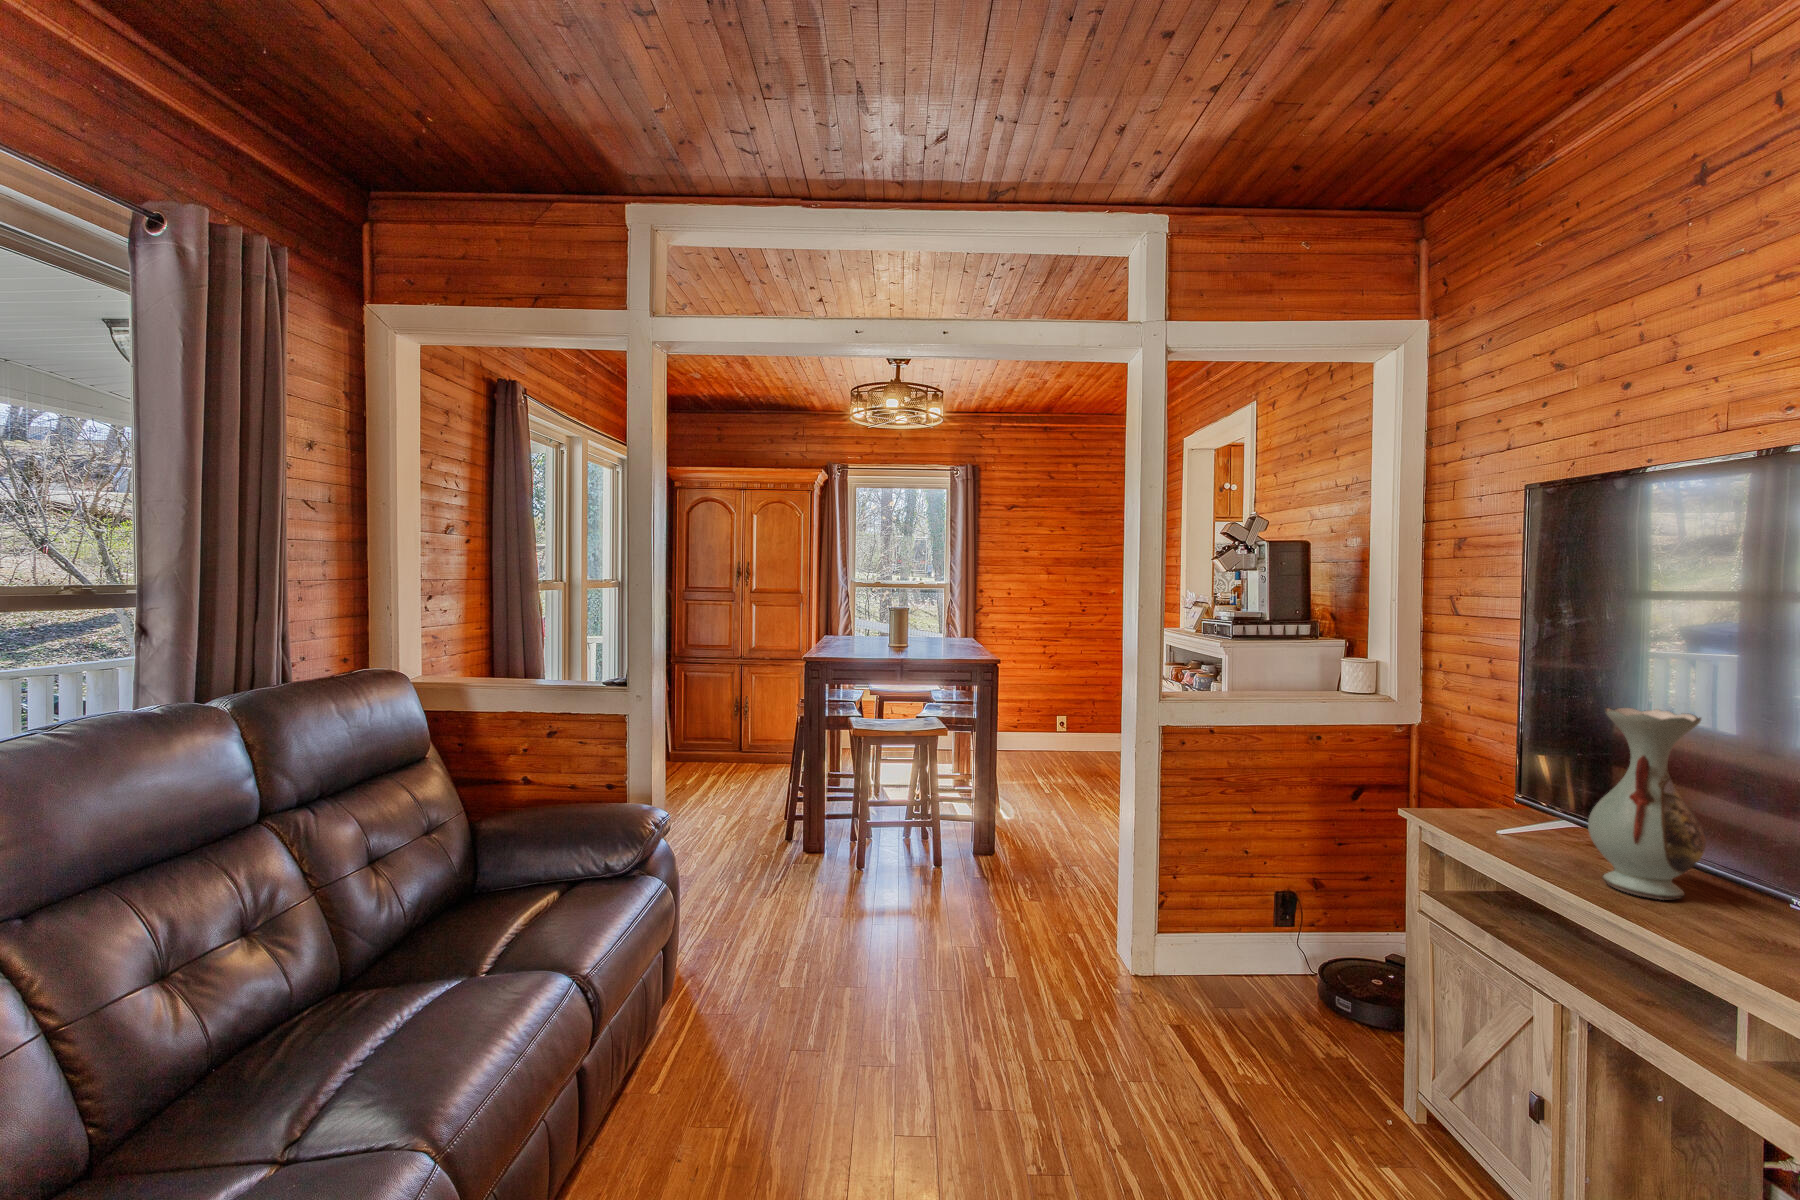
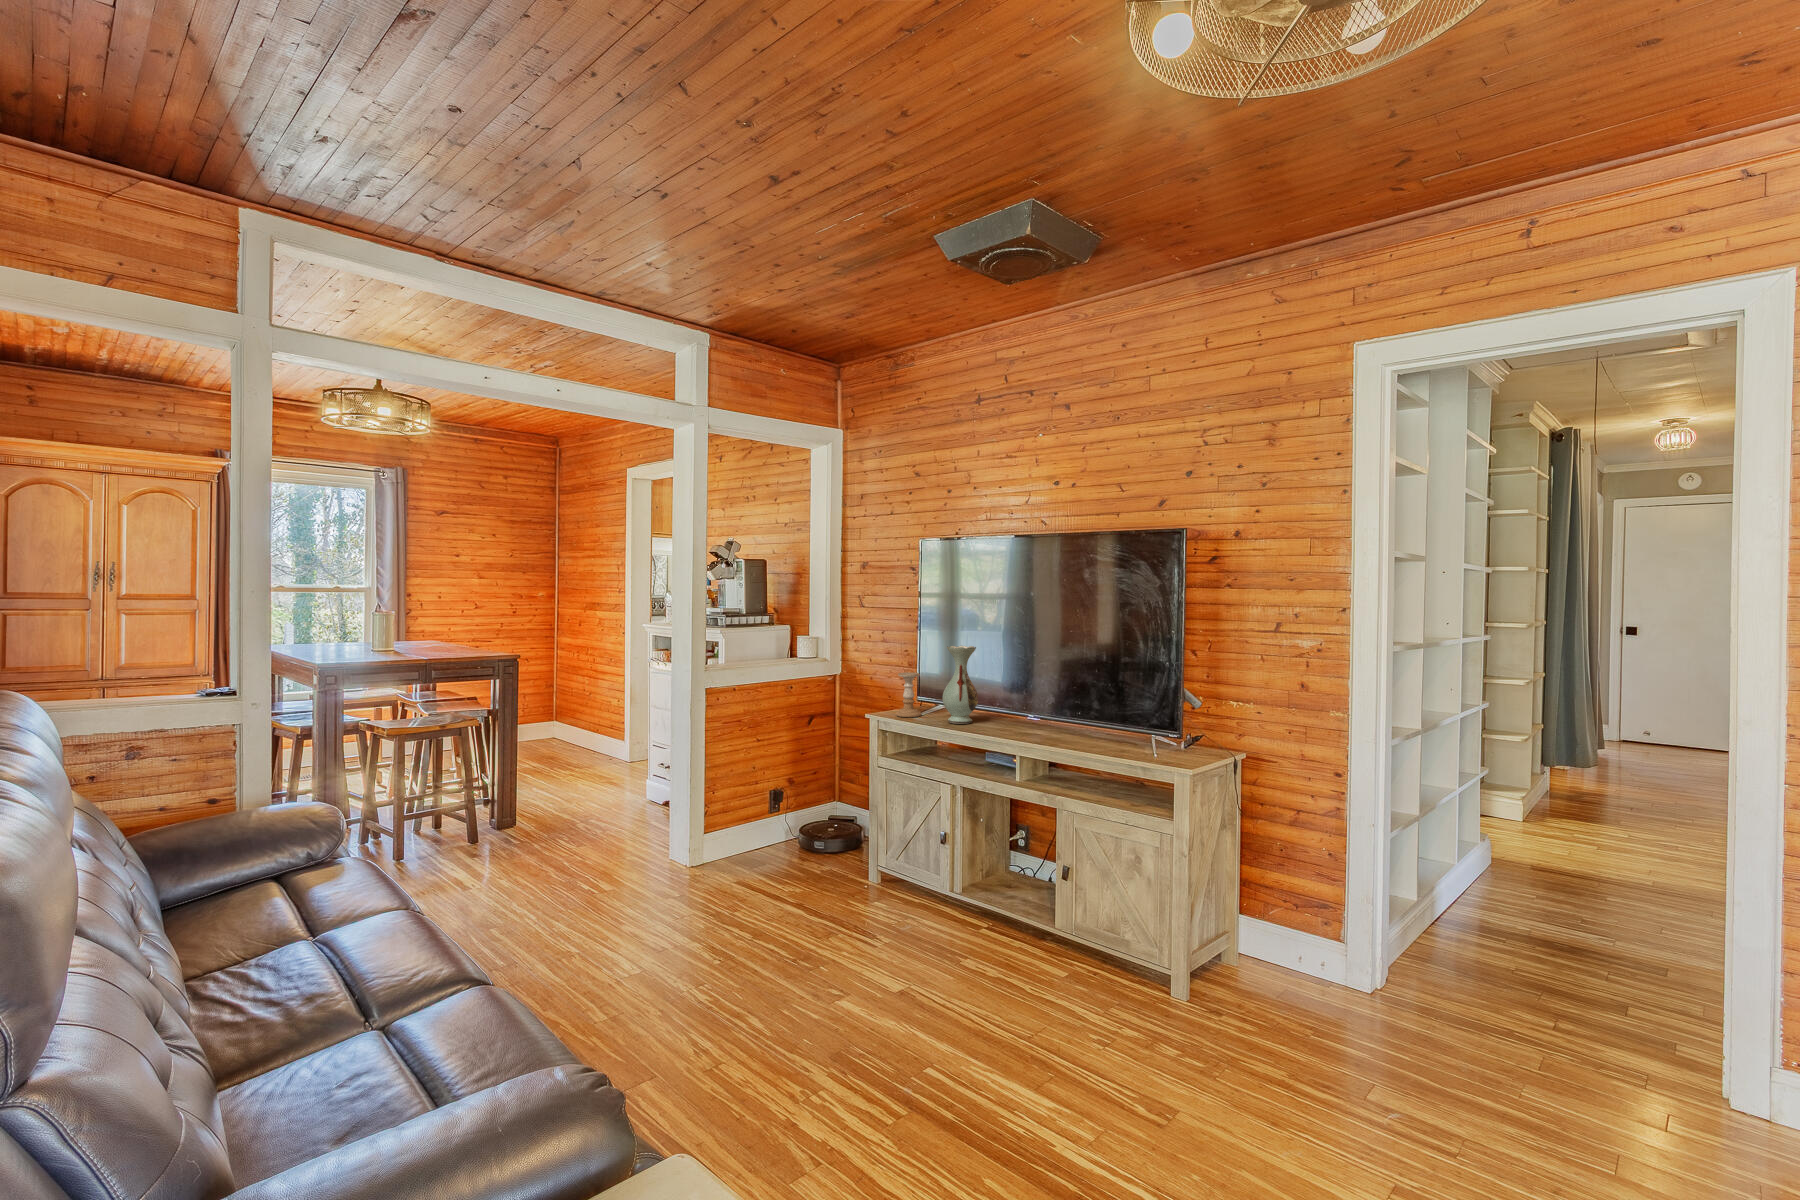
candle holder: none [1478,747,1545,845] -> present [896,672,921,717]

